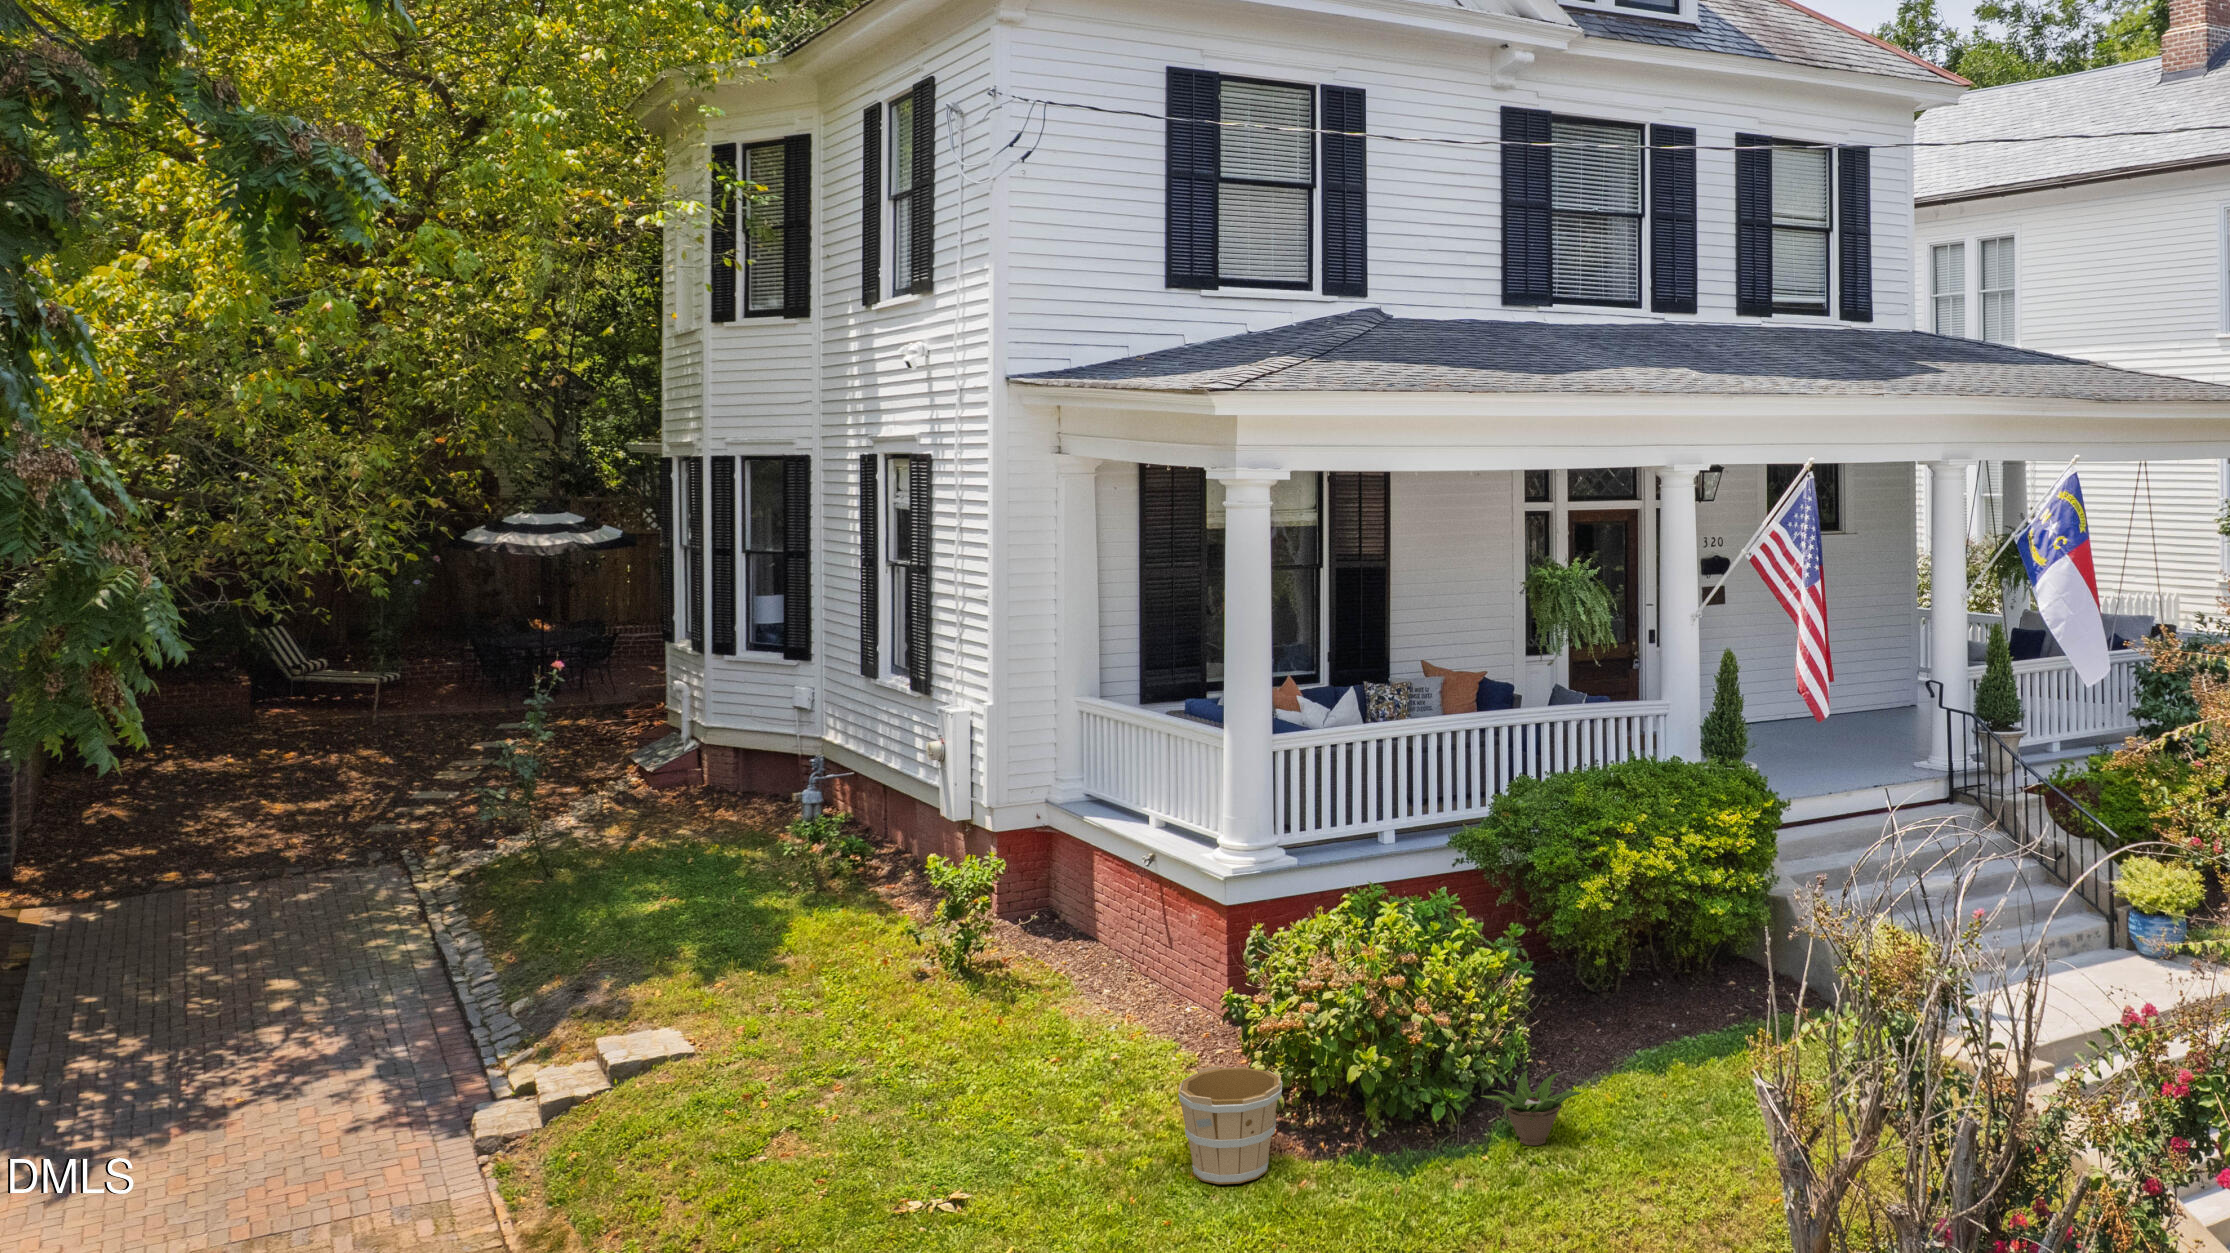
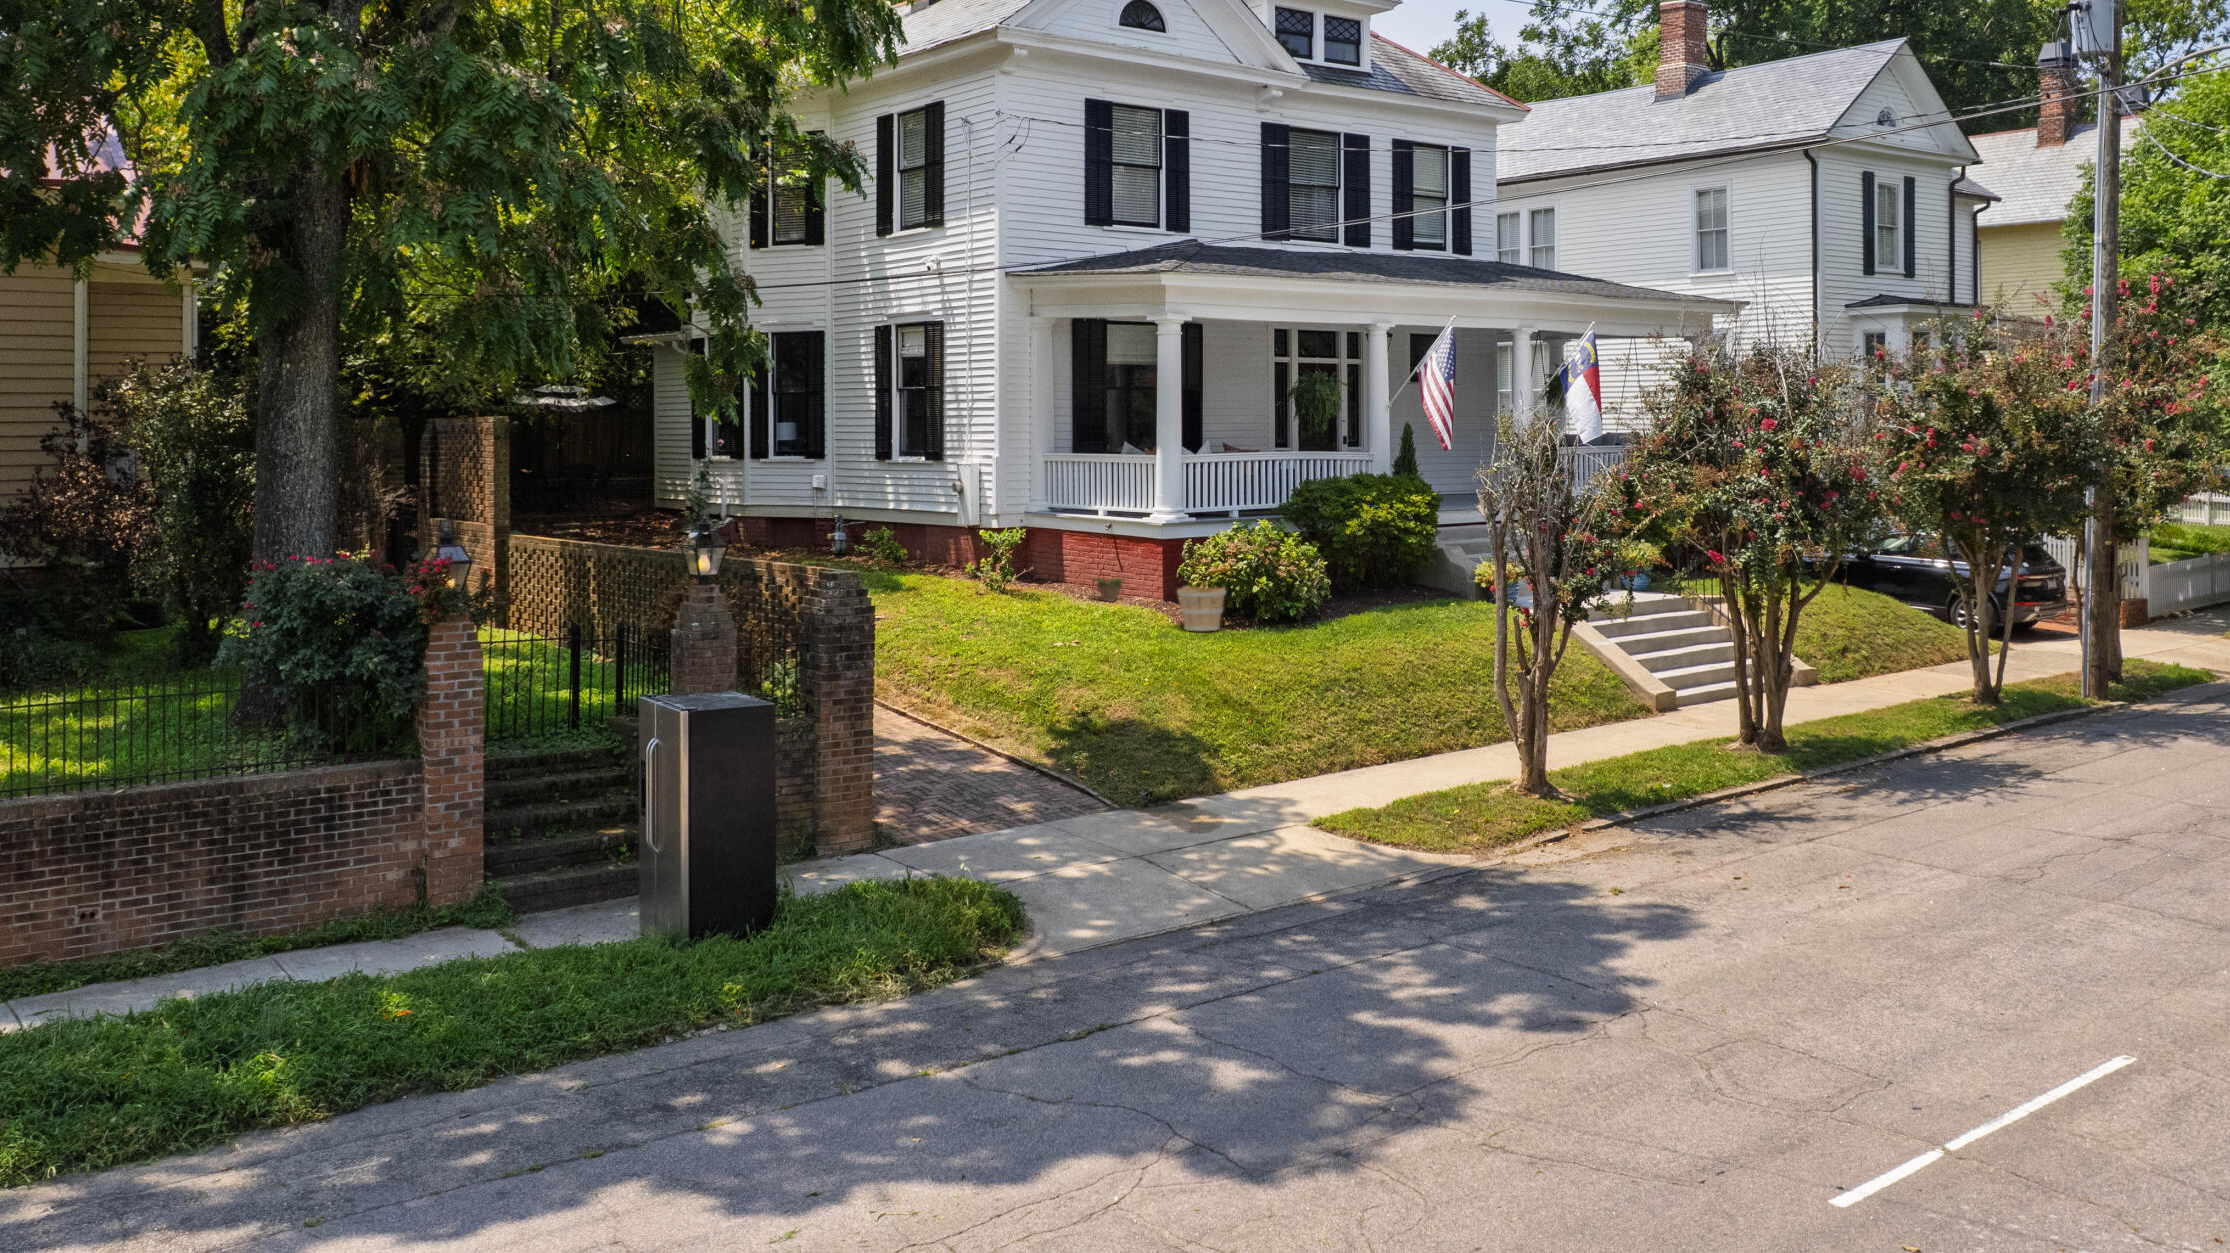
decorative plant: present [1481,1070,1581,1145] -> present [1095,578,1126,601]

